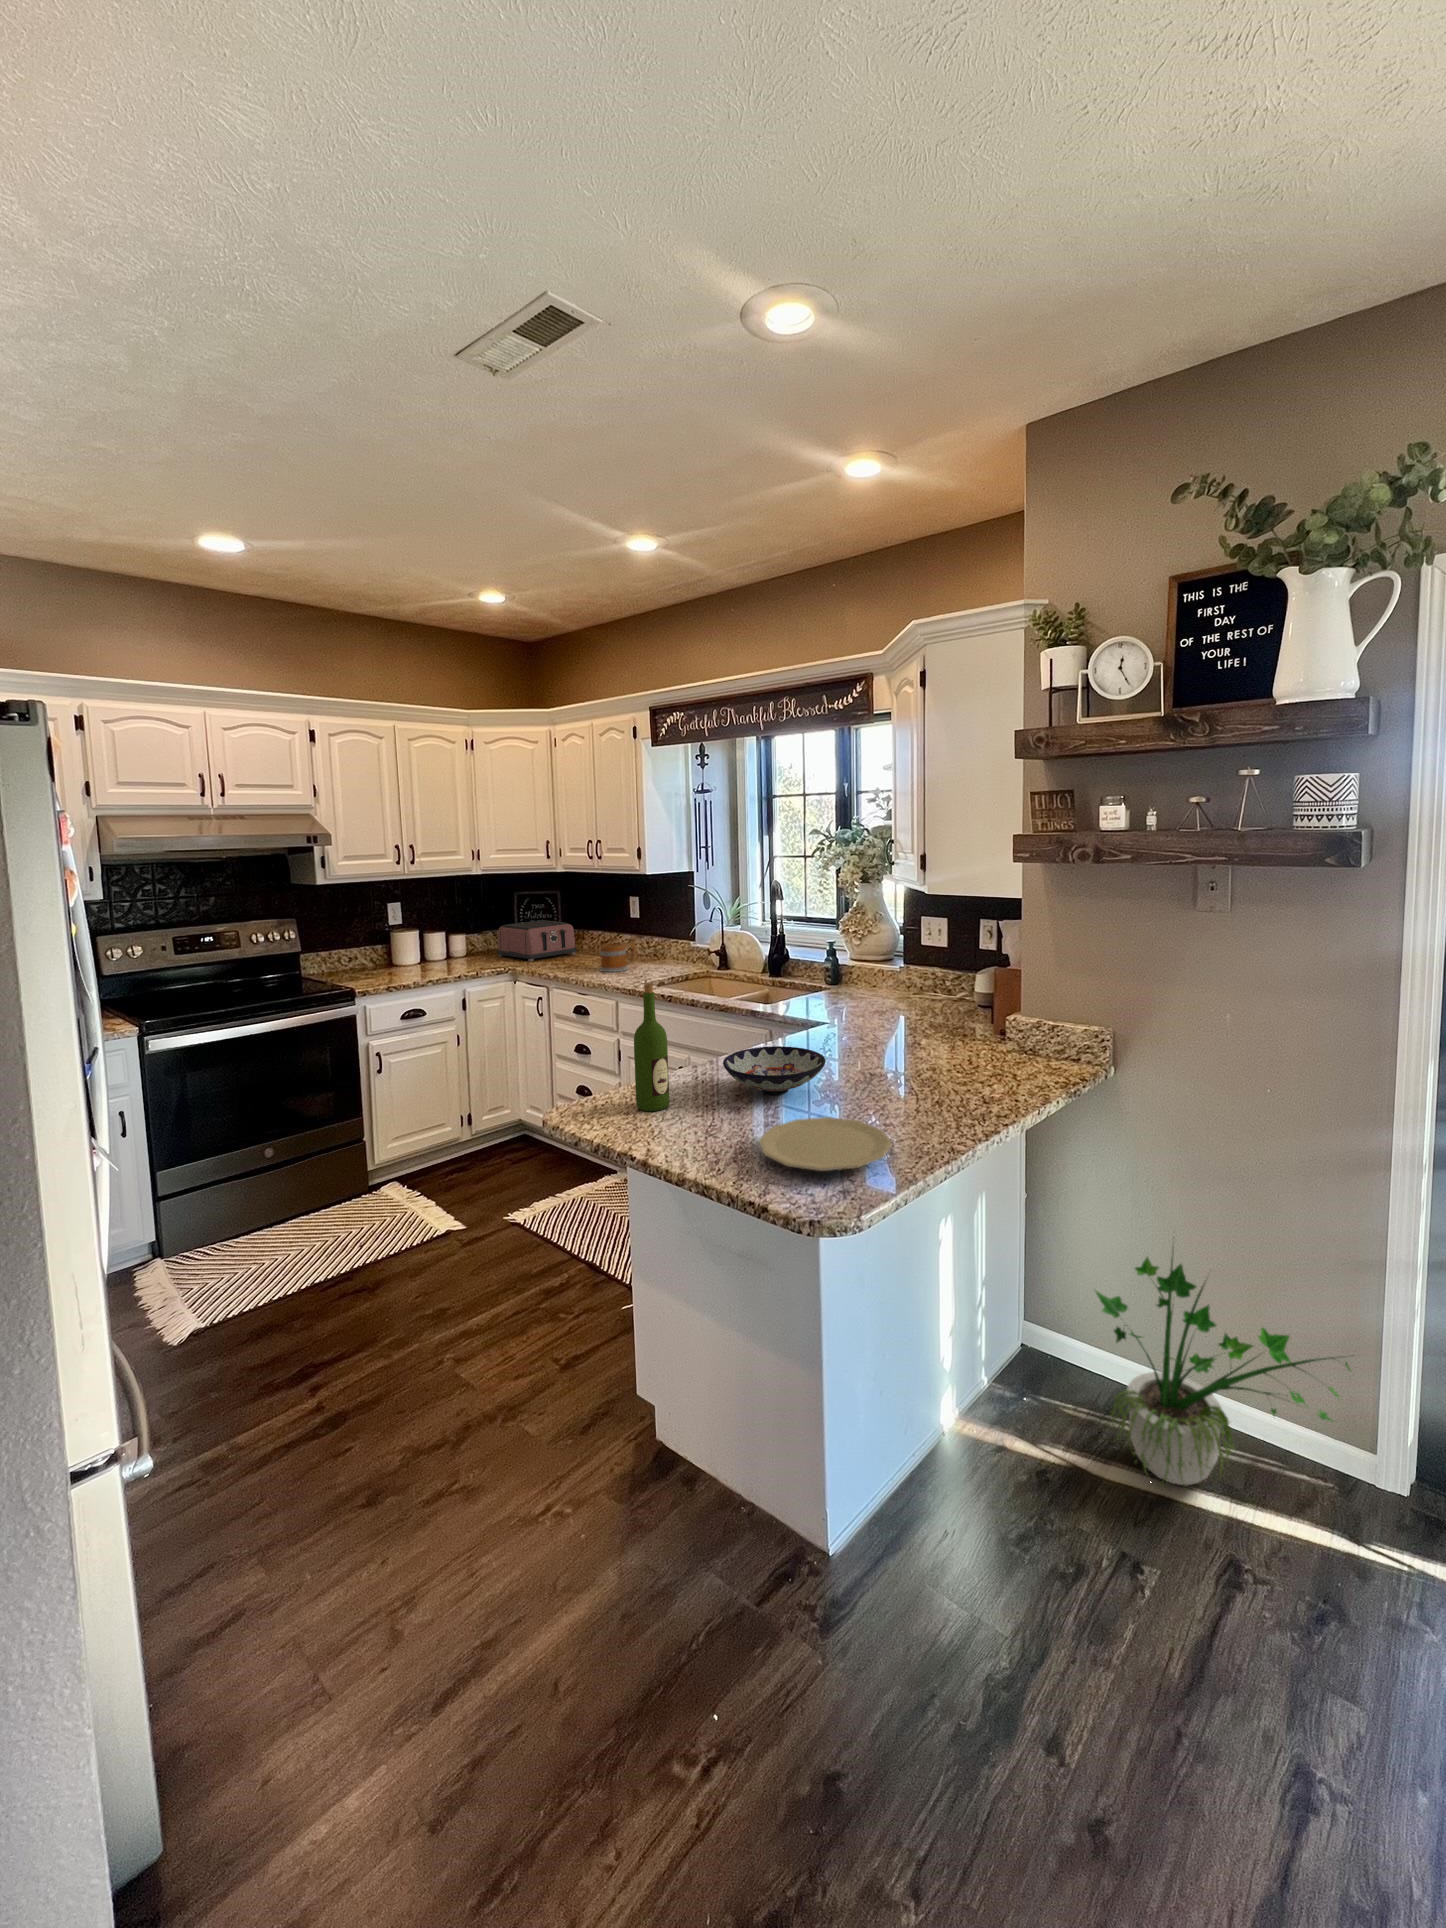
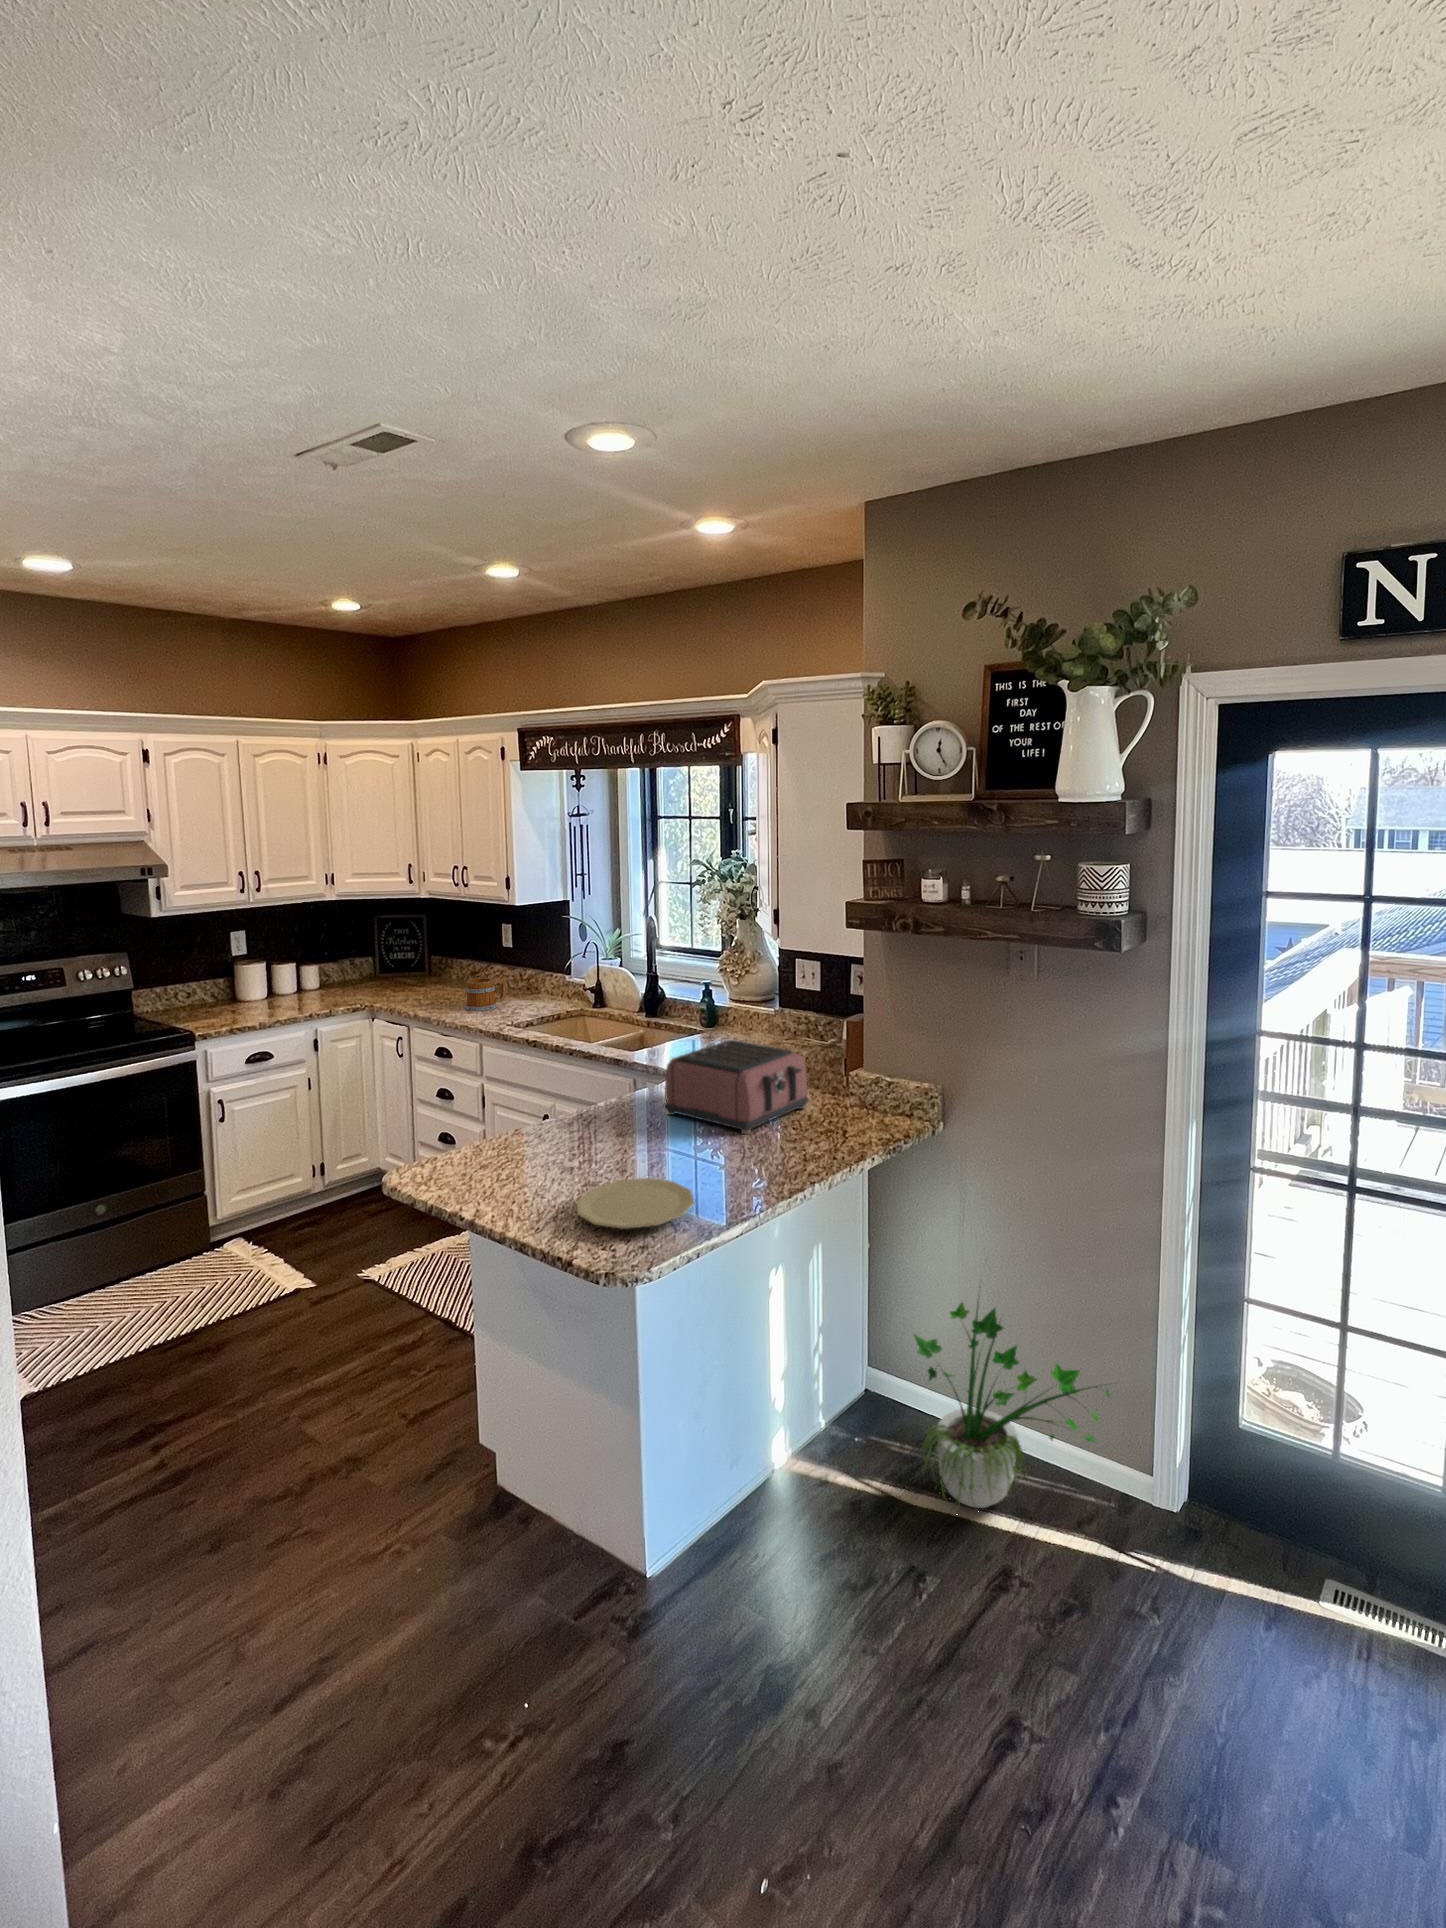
toaster: present [497,920,577,961] -> present [663,1040,809,1134]
wine bottle: present [634,984,669,1111] -> none [471,1052,506,1173]
bowl: present [723,1046,826,1095] -> none [560,1107,659,1155]

